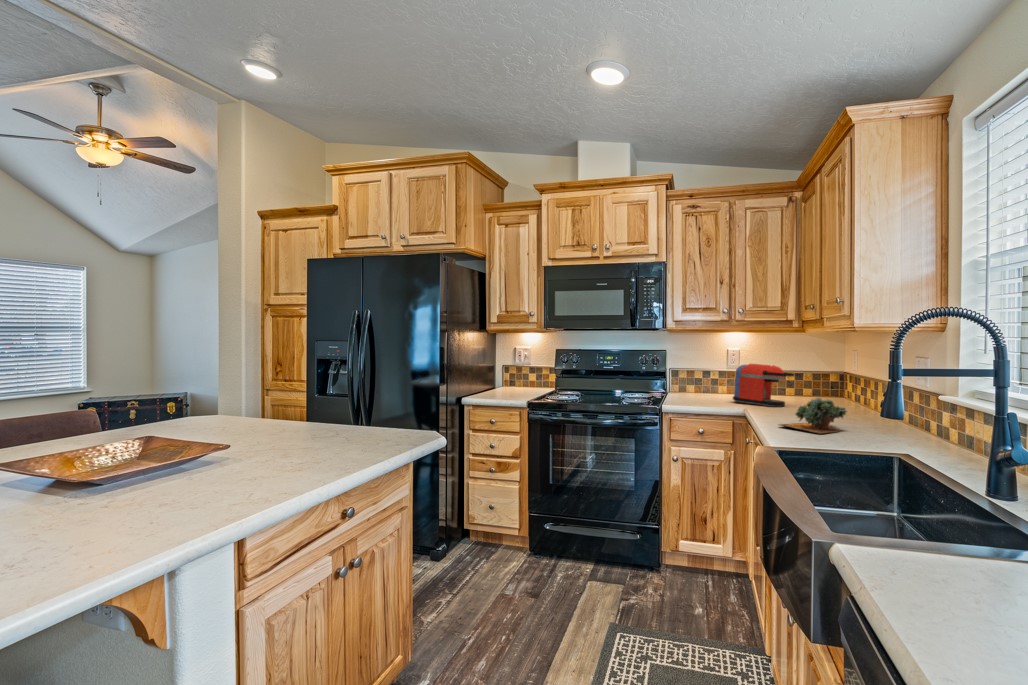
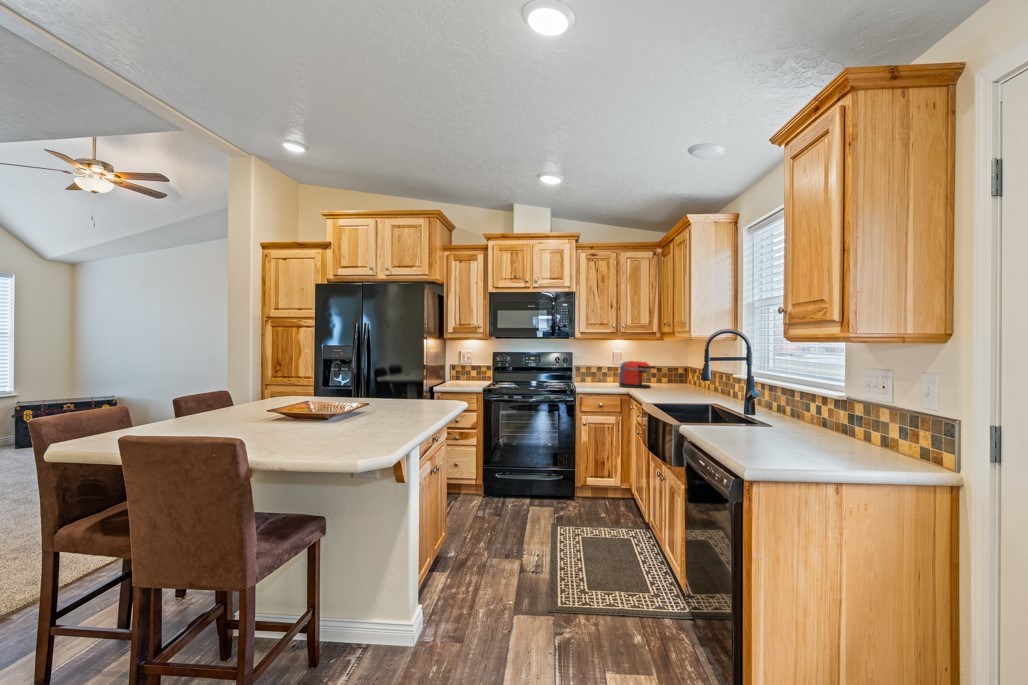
succulent plant: present [779,398,847,434] -> none [650,379,693,399]

